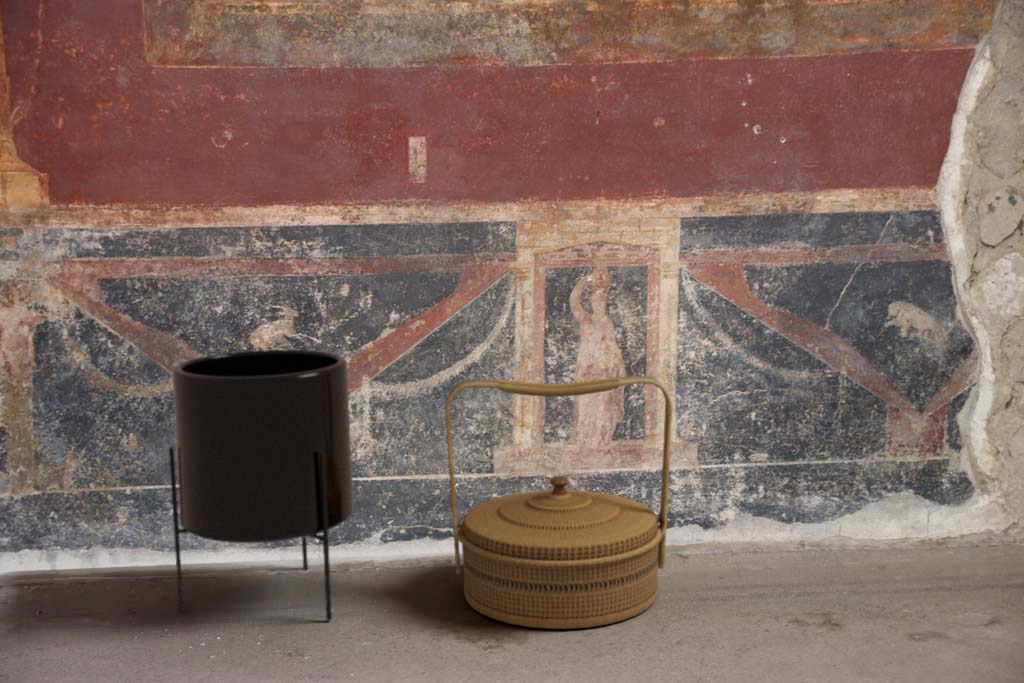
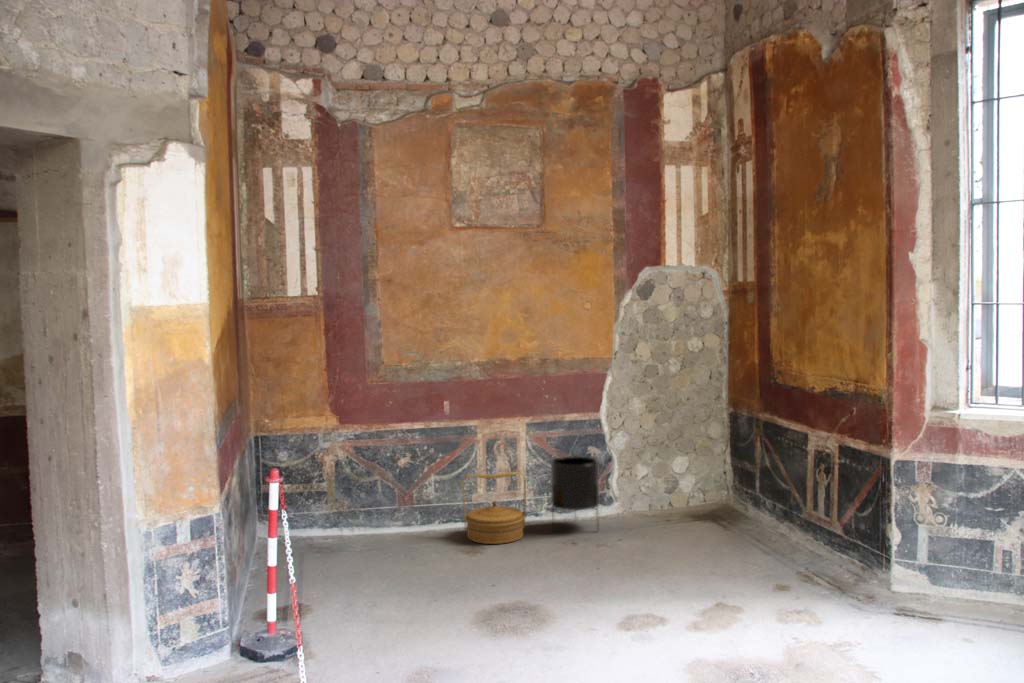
planter: present [169,350,354,621] -> present [551,456,599,511]

